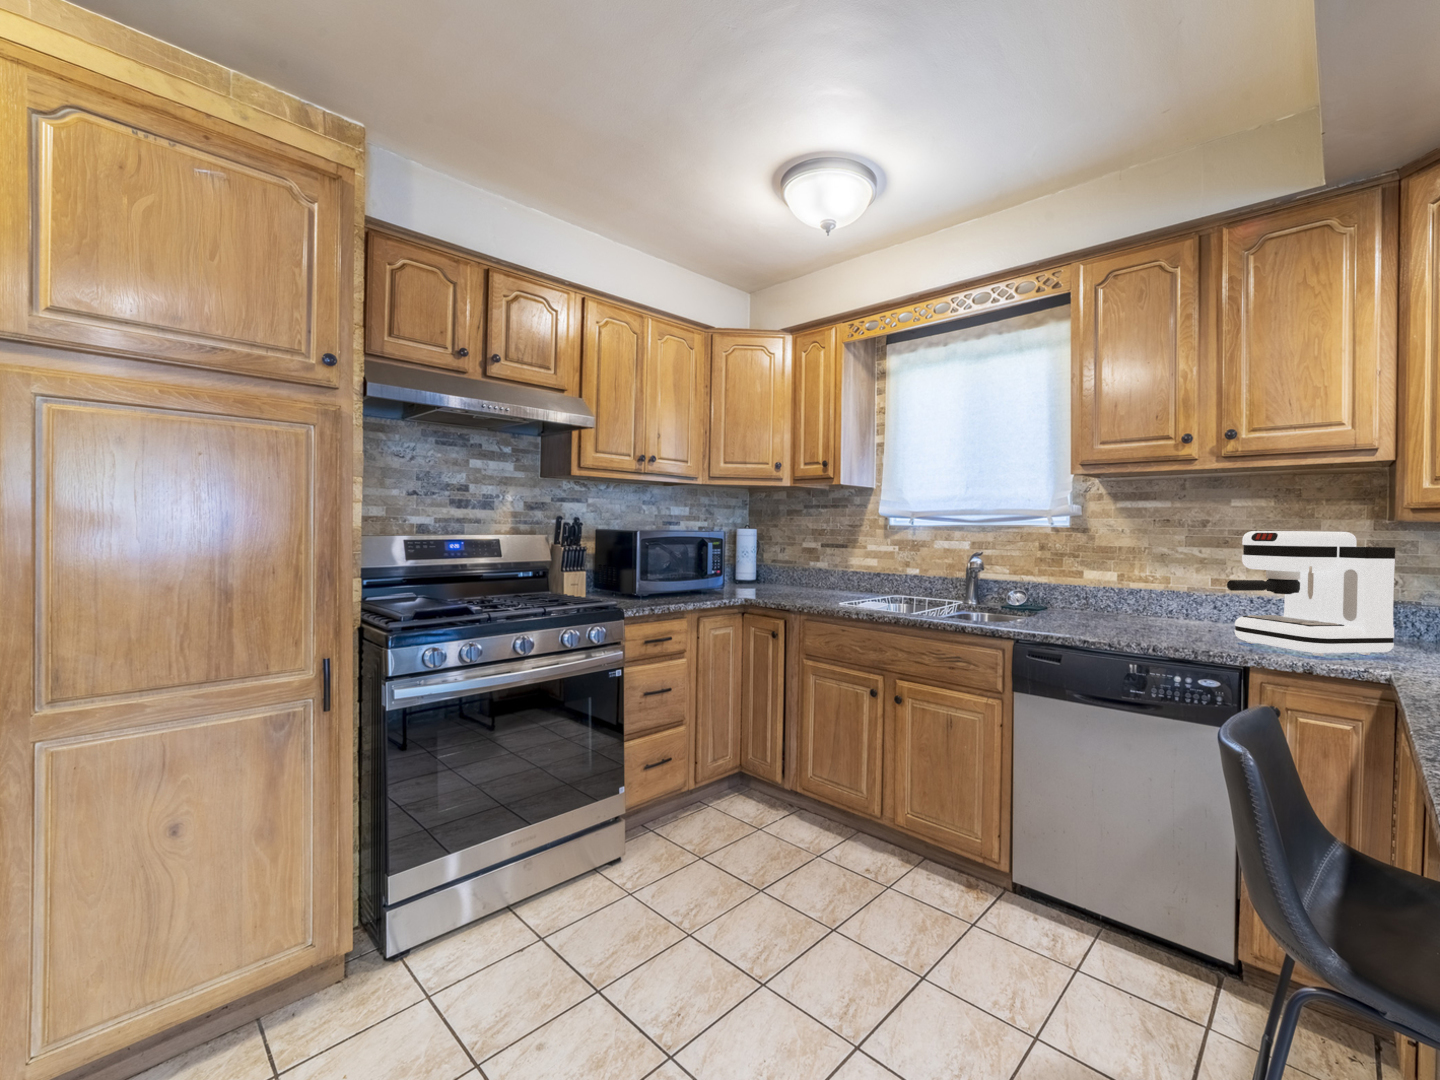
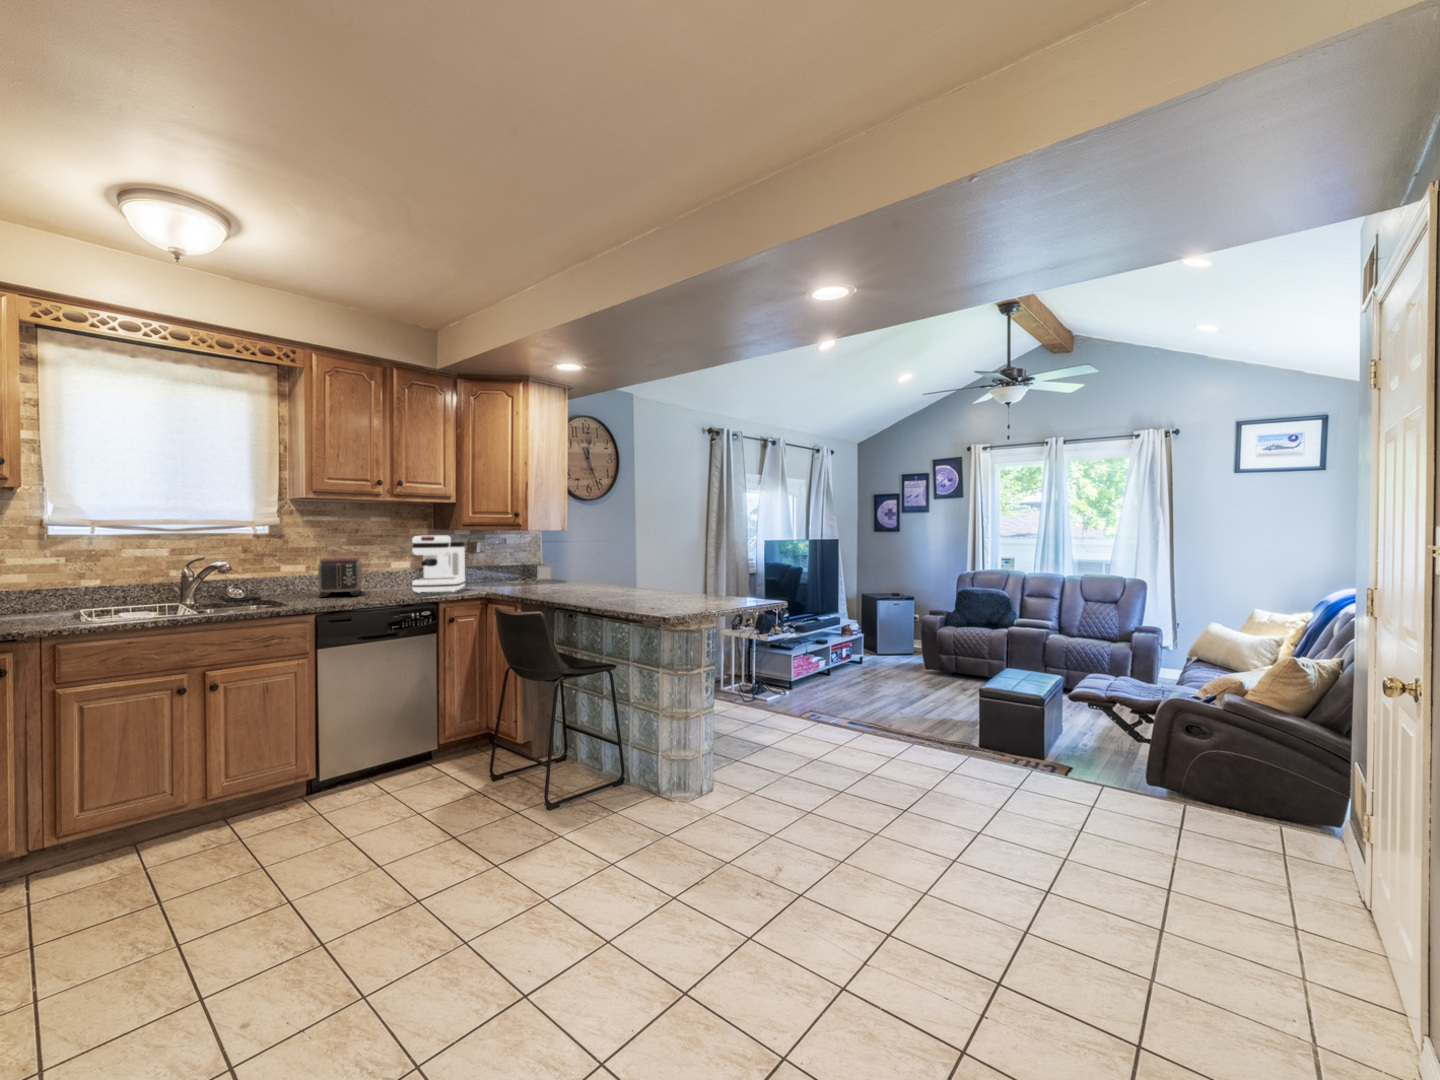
toaster: none [1089,563,1199,627] -> present [318,556,362,597]

